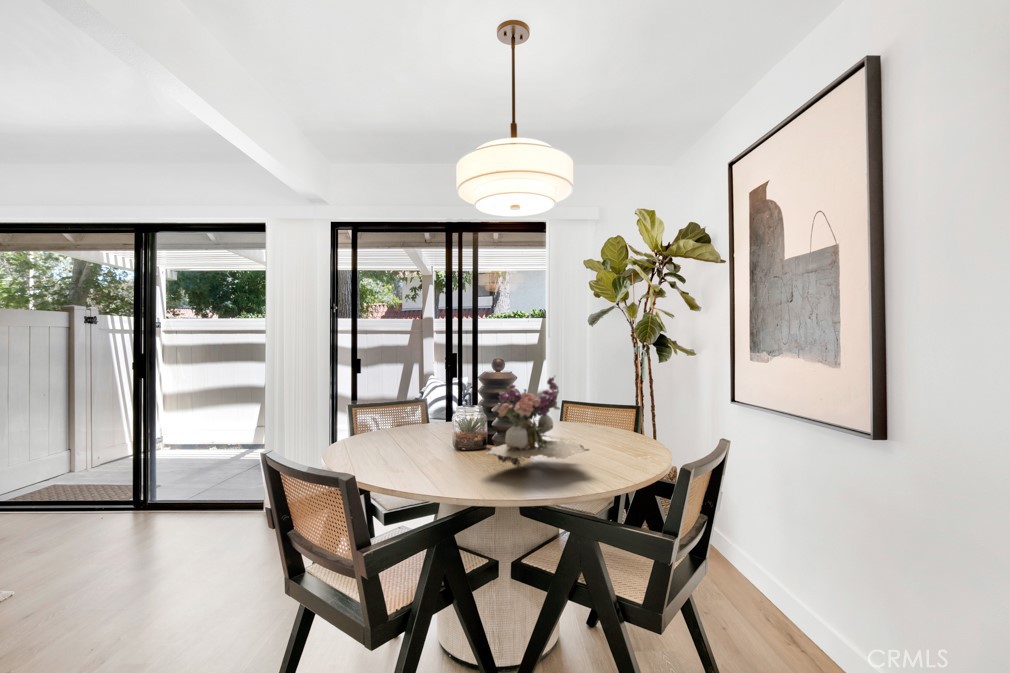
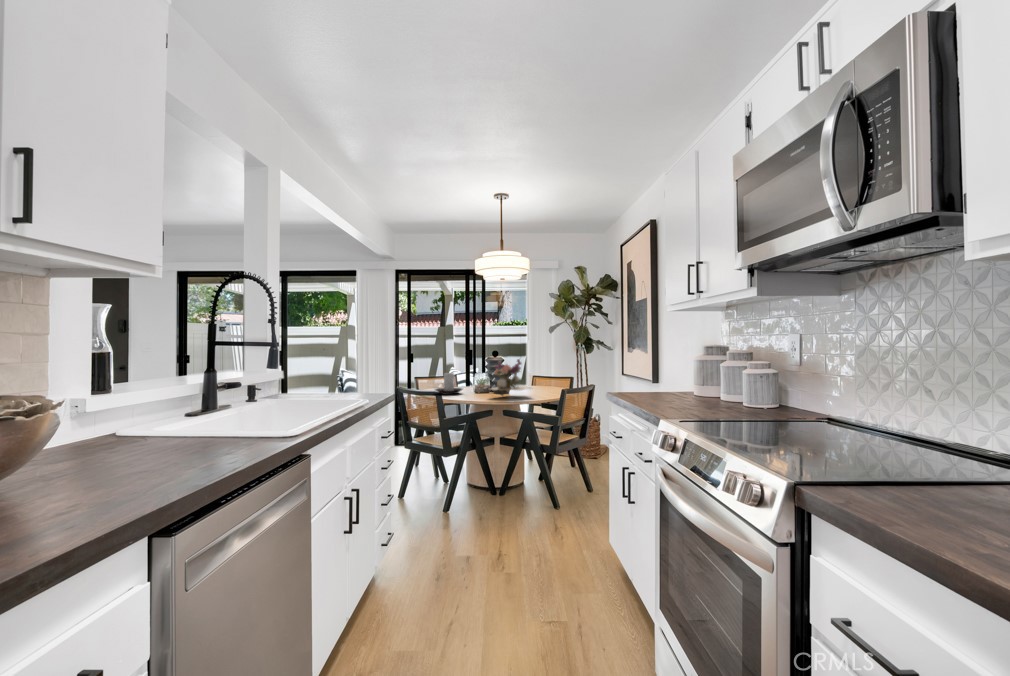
candle holder: none [365,404,431,456] -> present [435,373,462,394]

